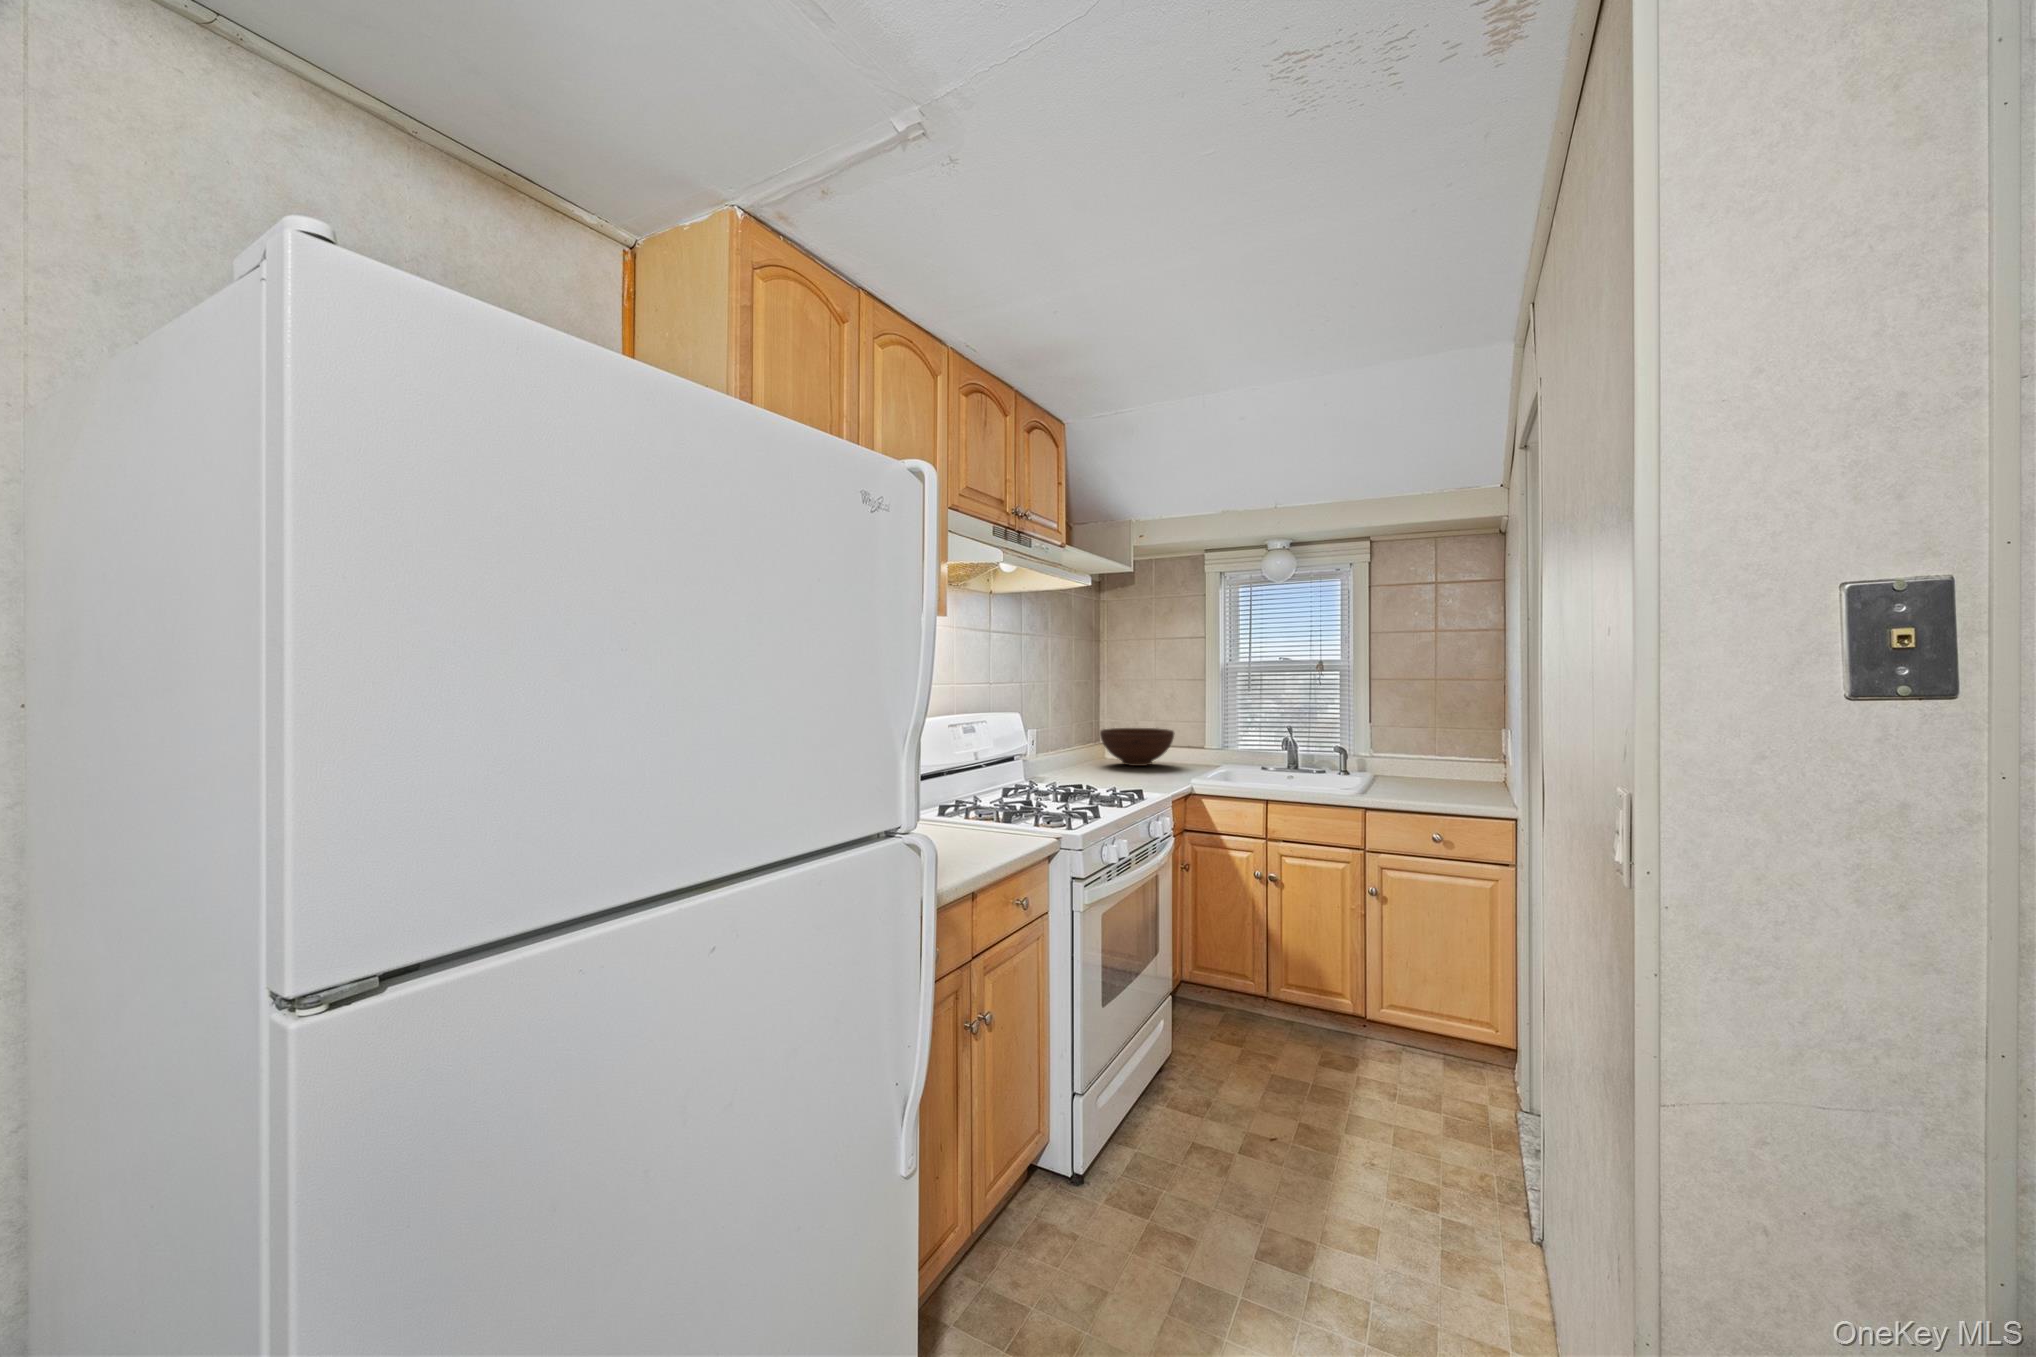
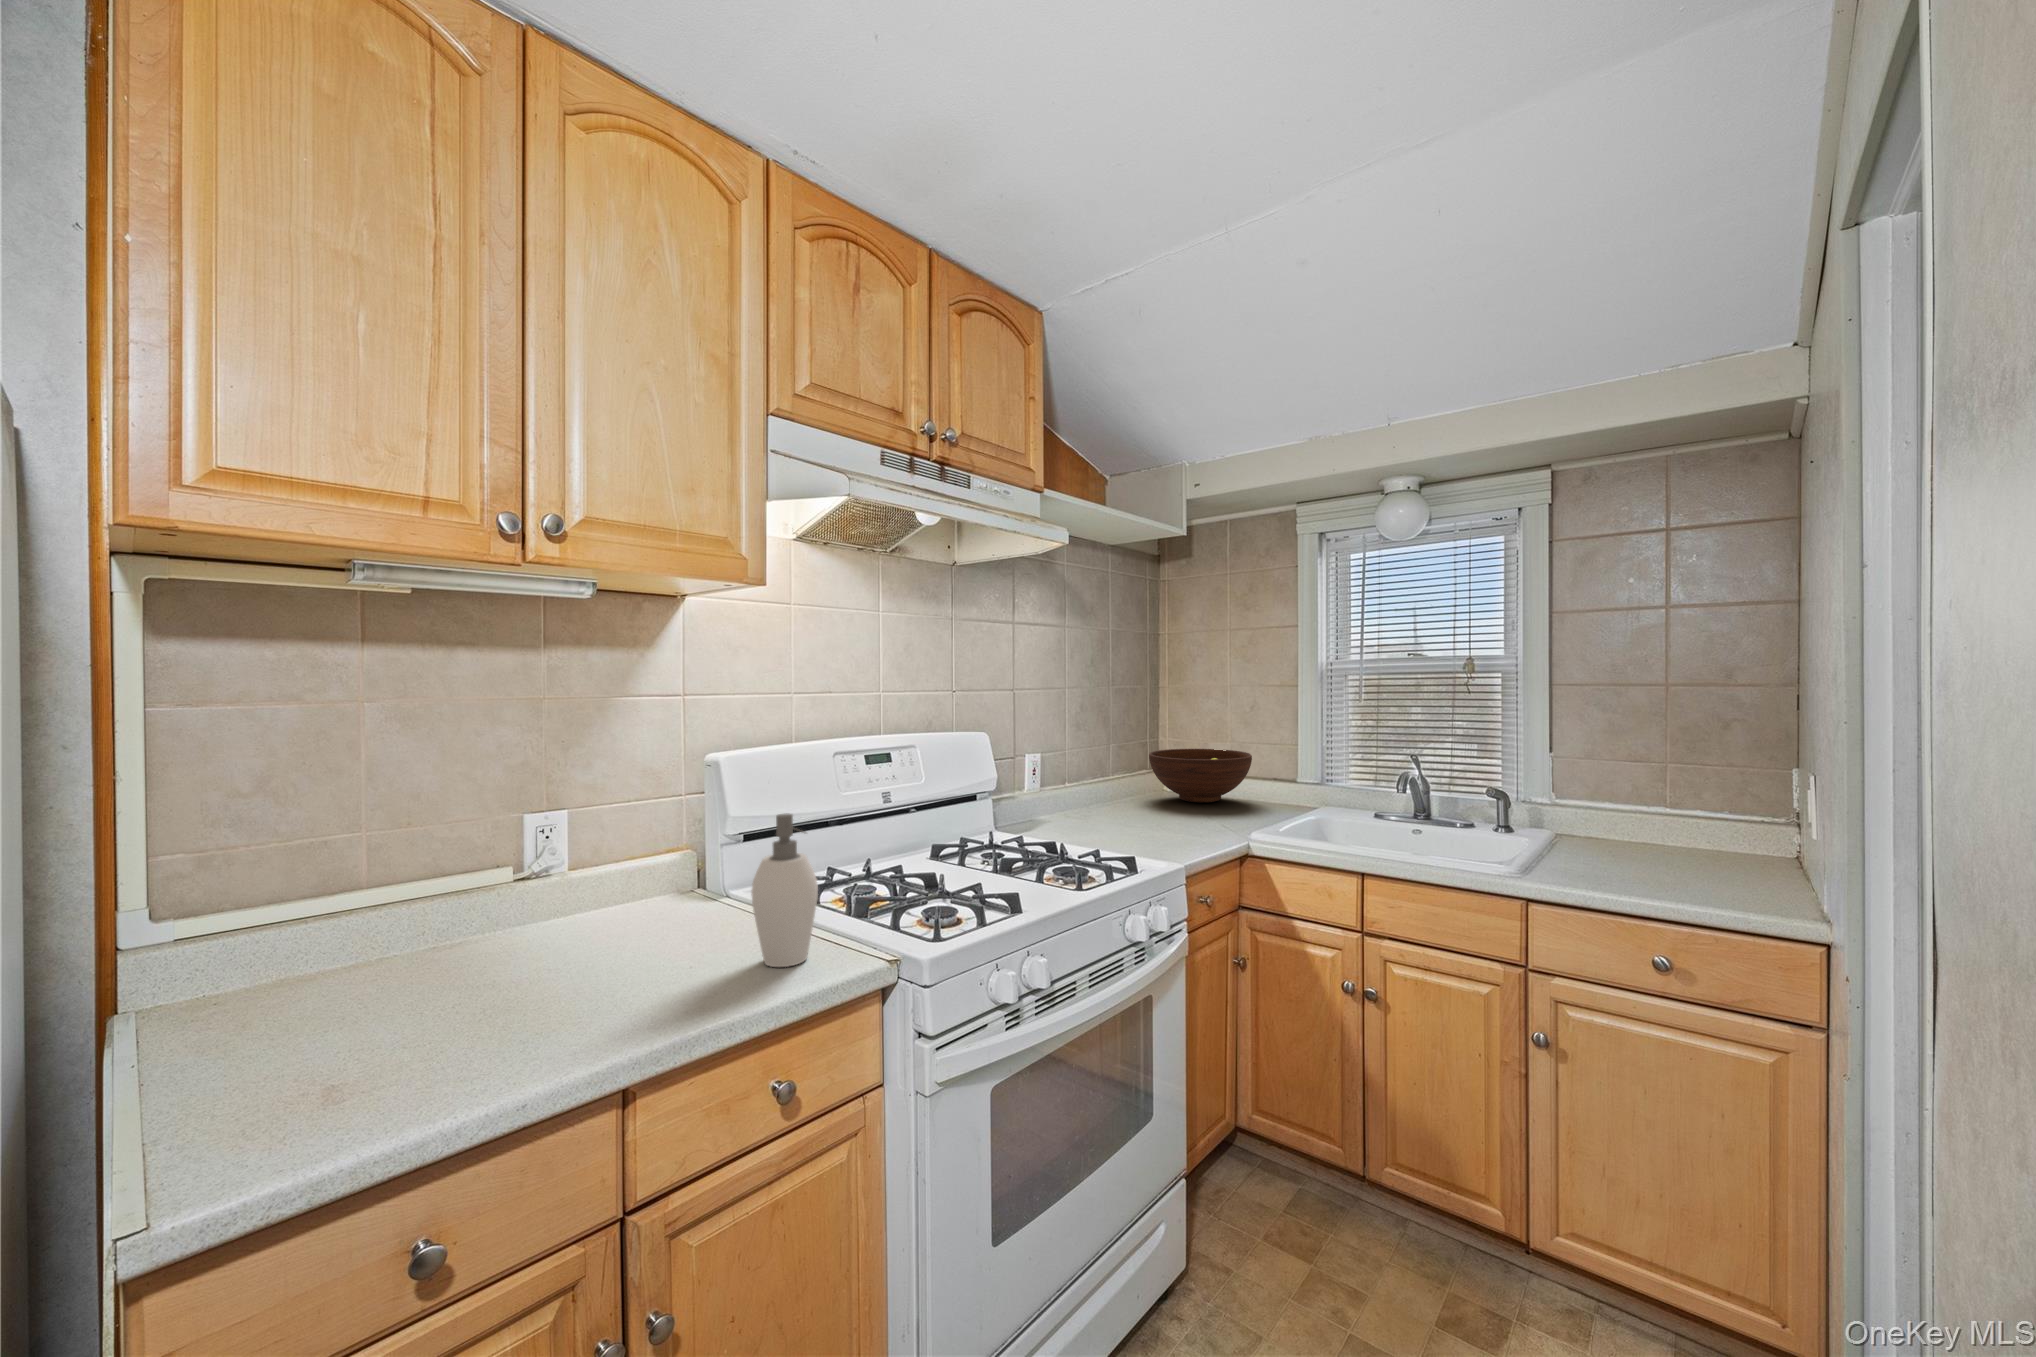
soap dispenser: none [974,754,1018,842] -> present [751,813,818,967]

